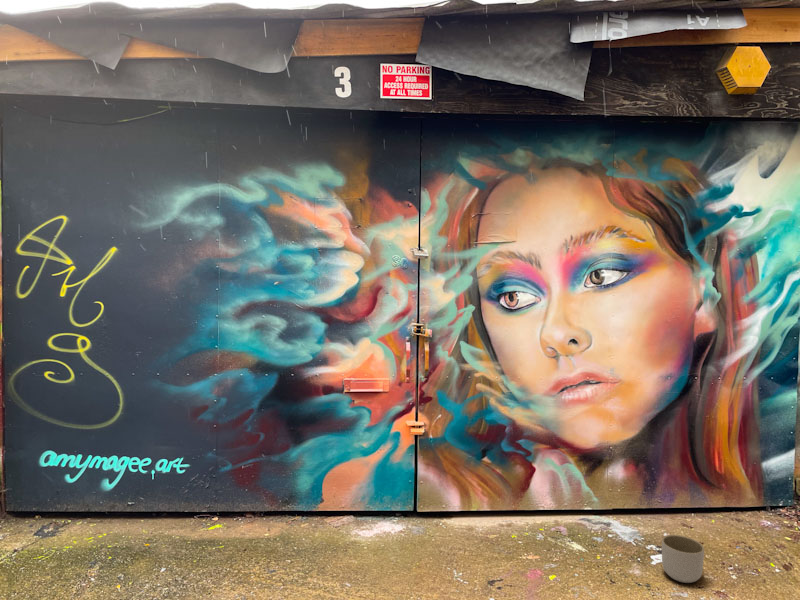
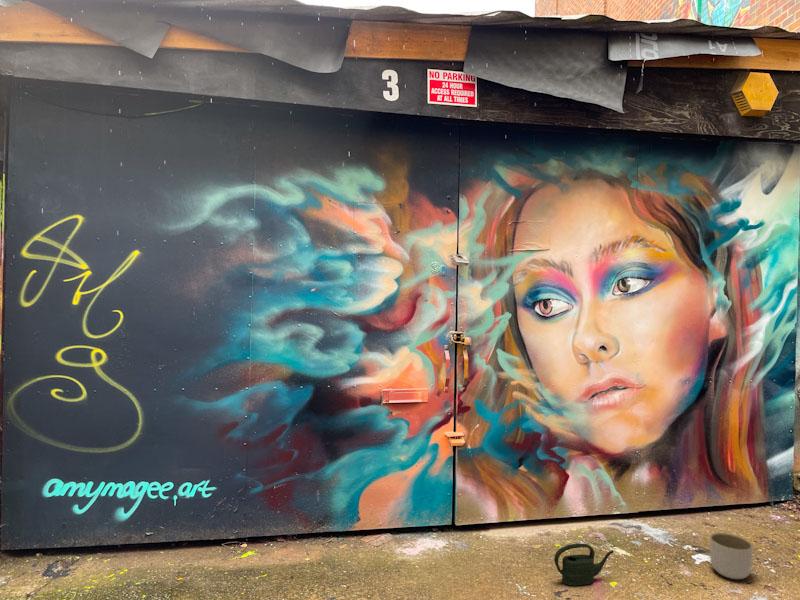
watering can: none [493,536,555,577] -> present [554,543,613,586]

